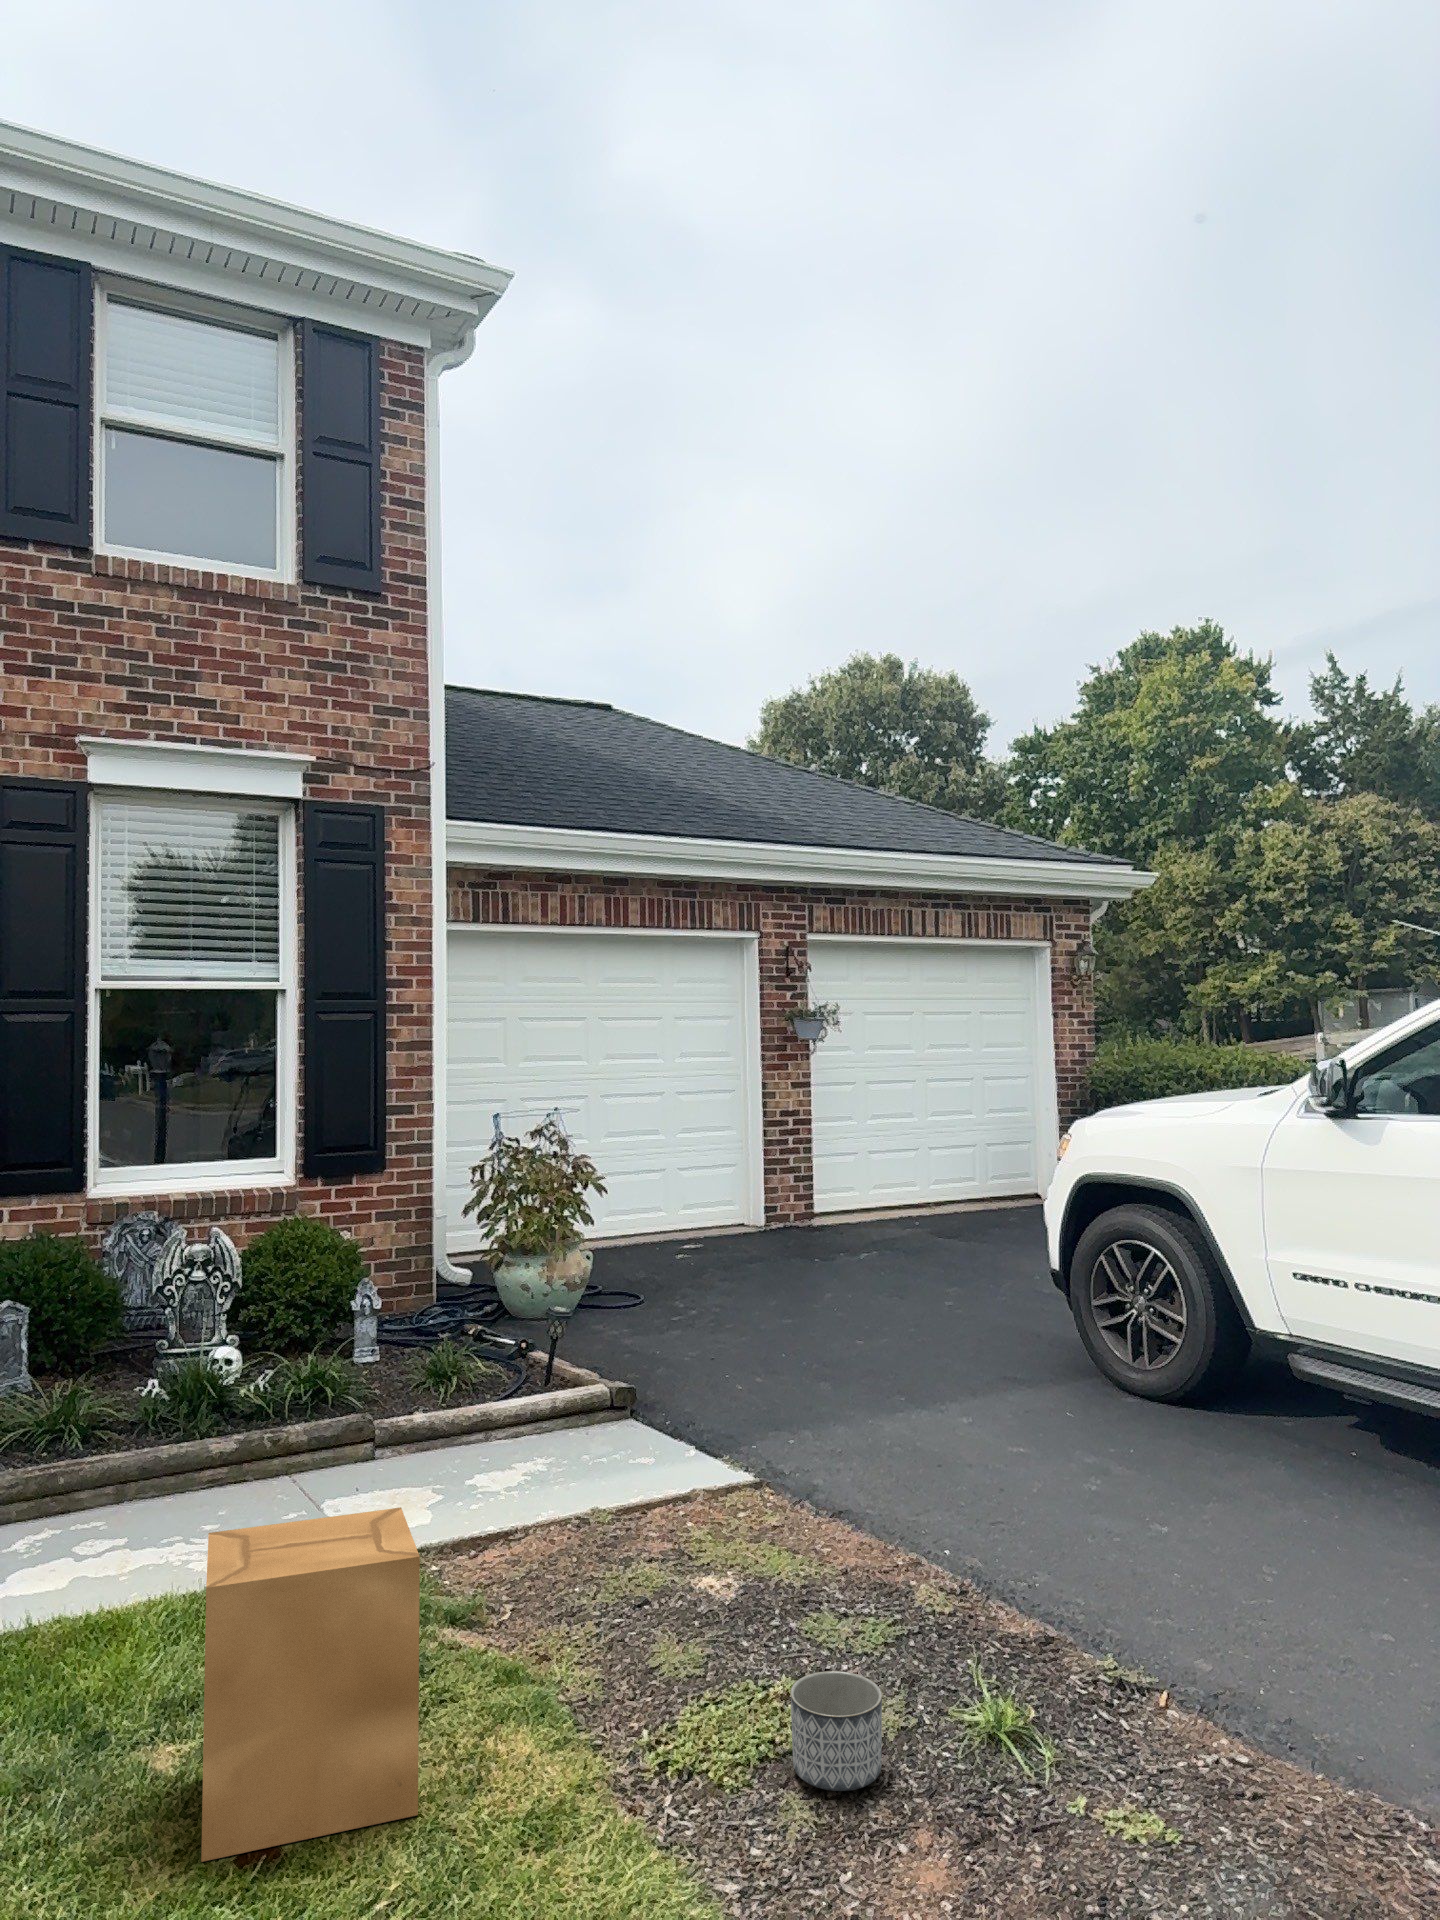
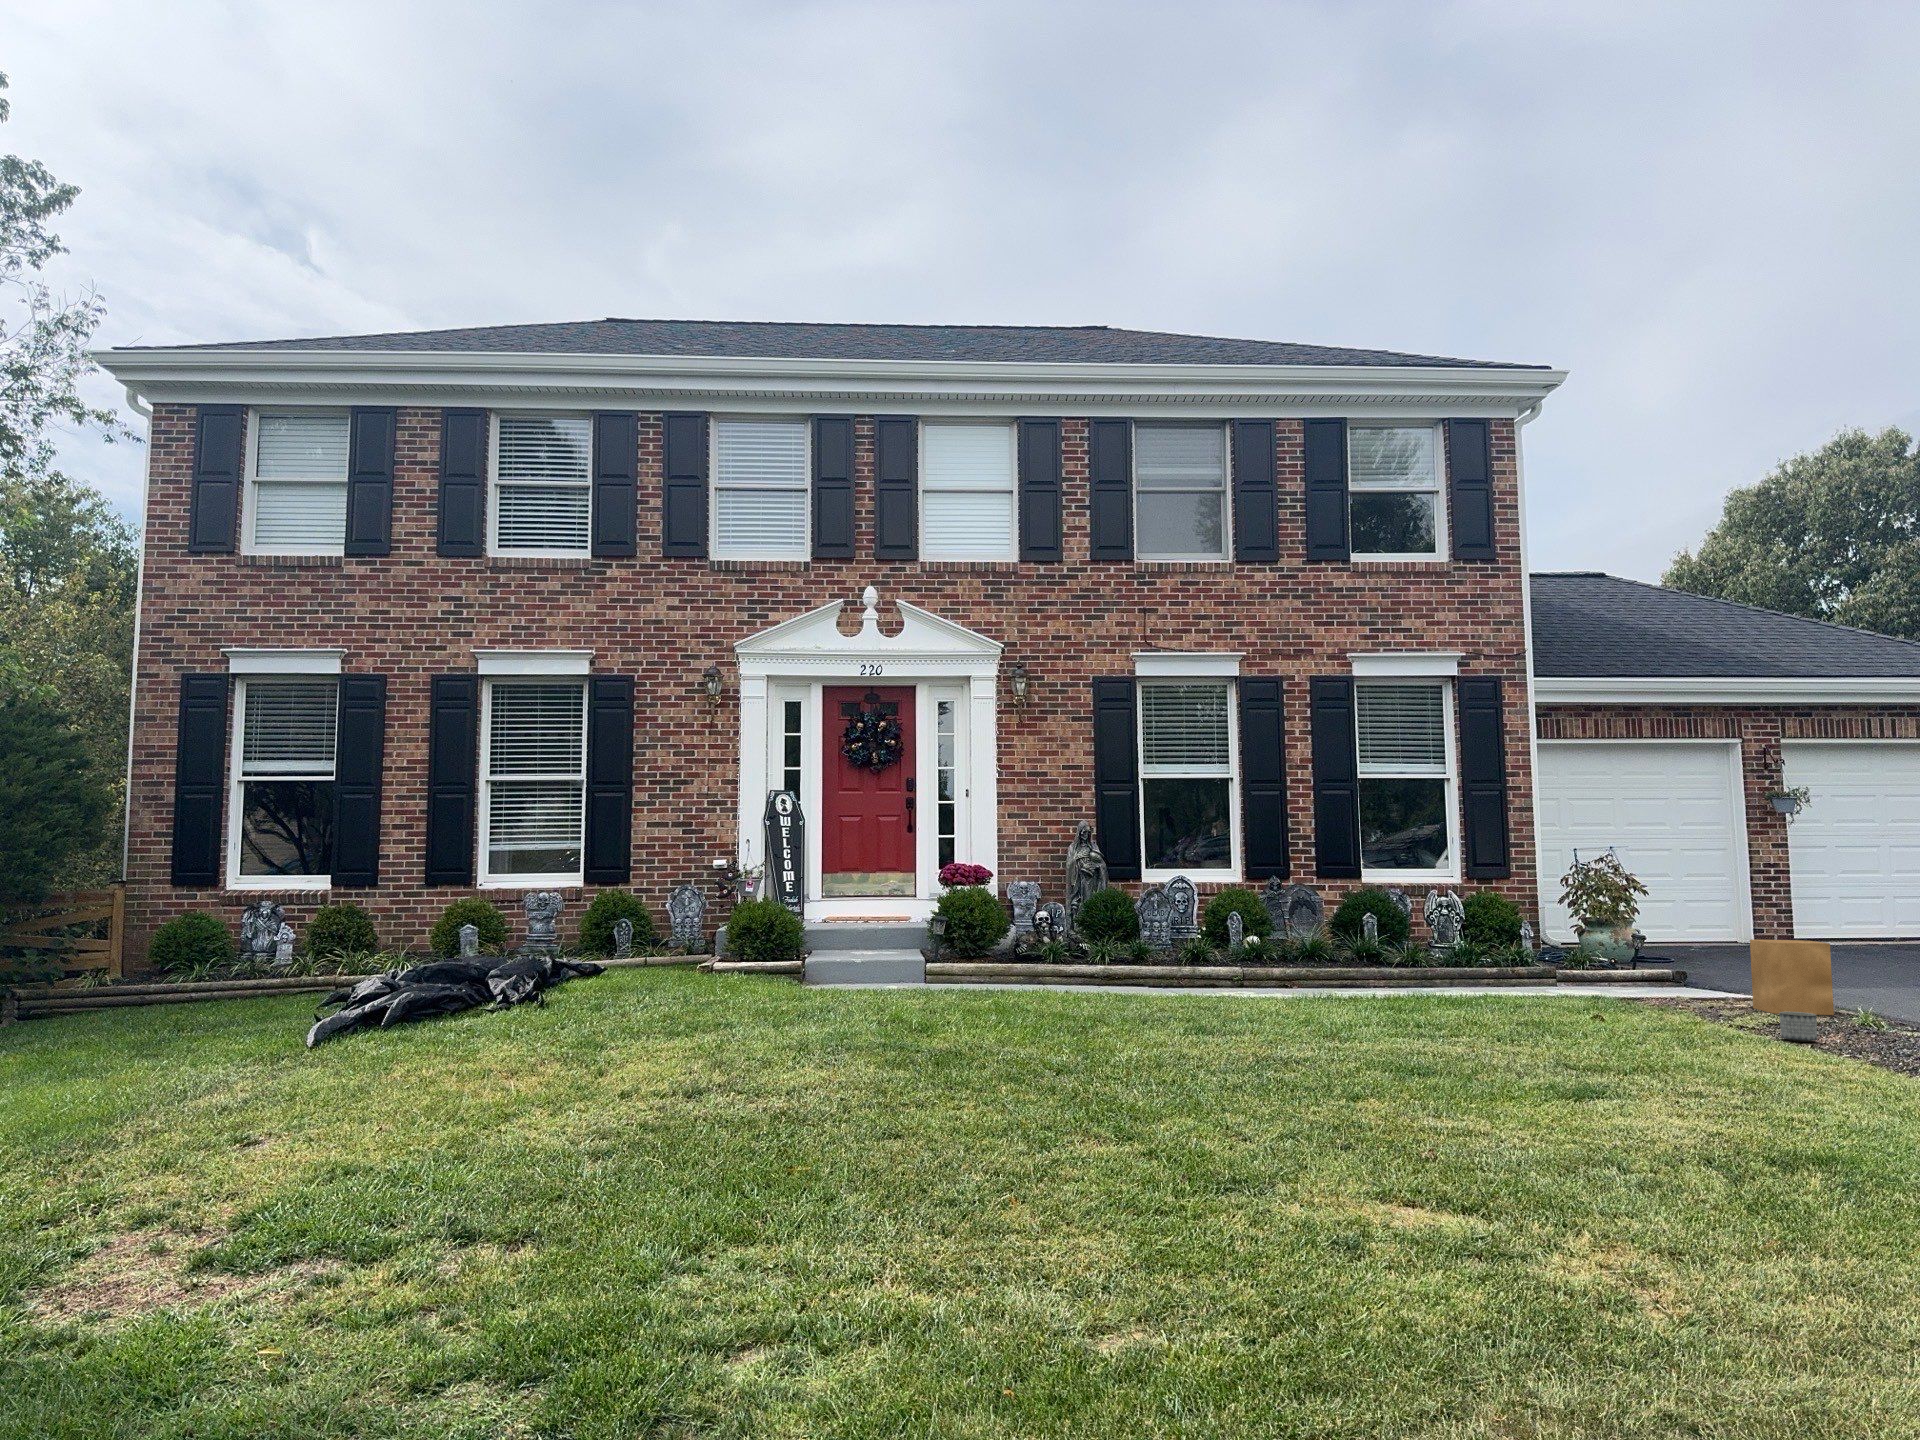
cardboard box: present [201,1507,420,1862] -> present [1750,939,1834,1015]

